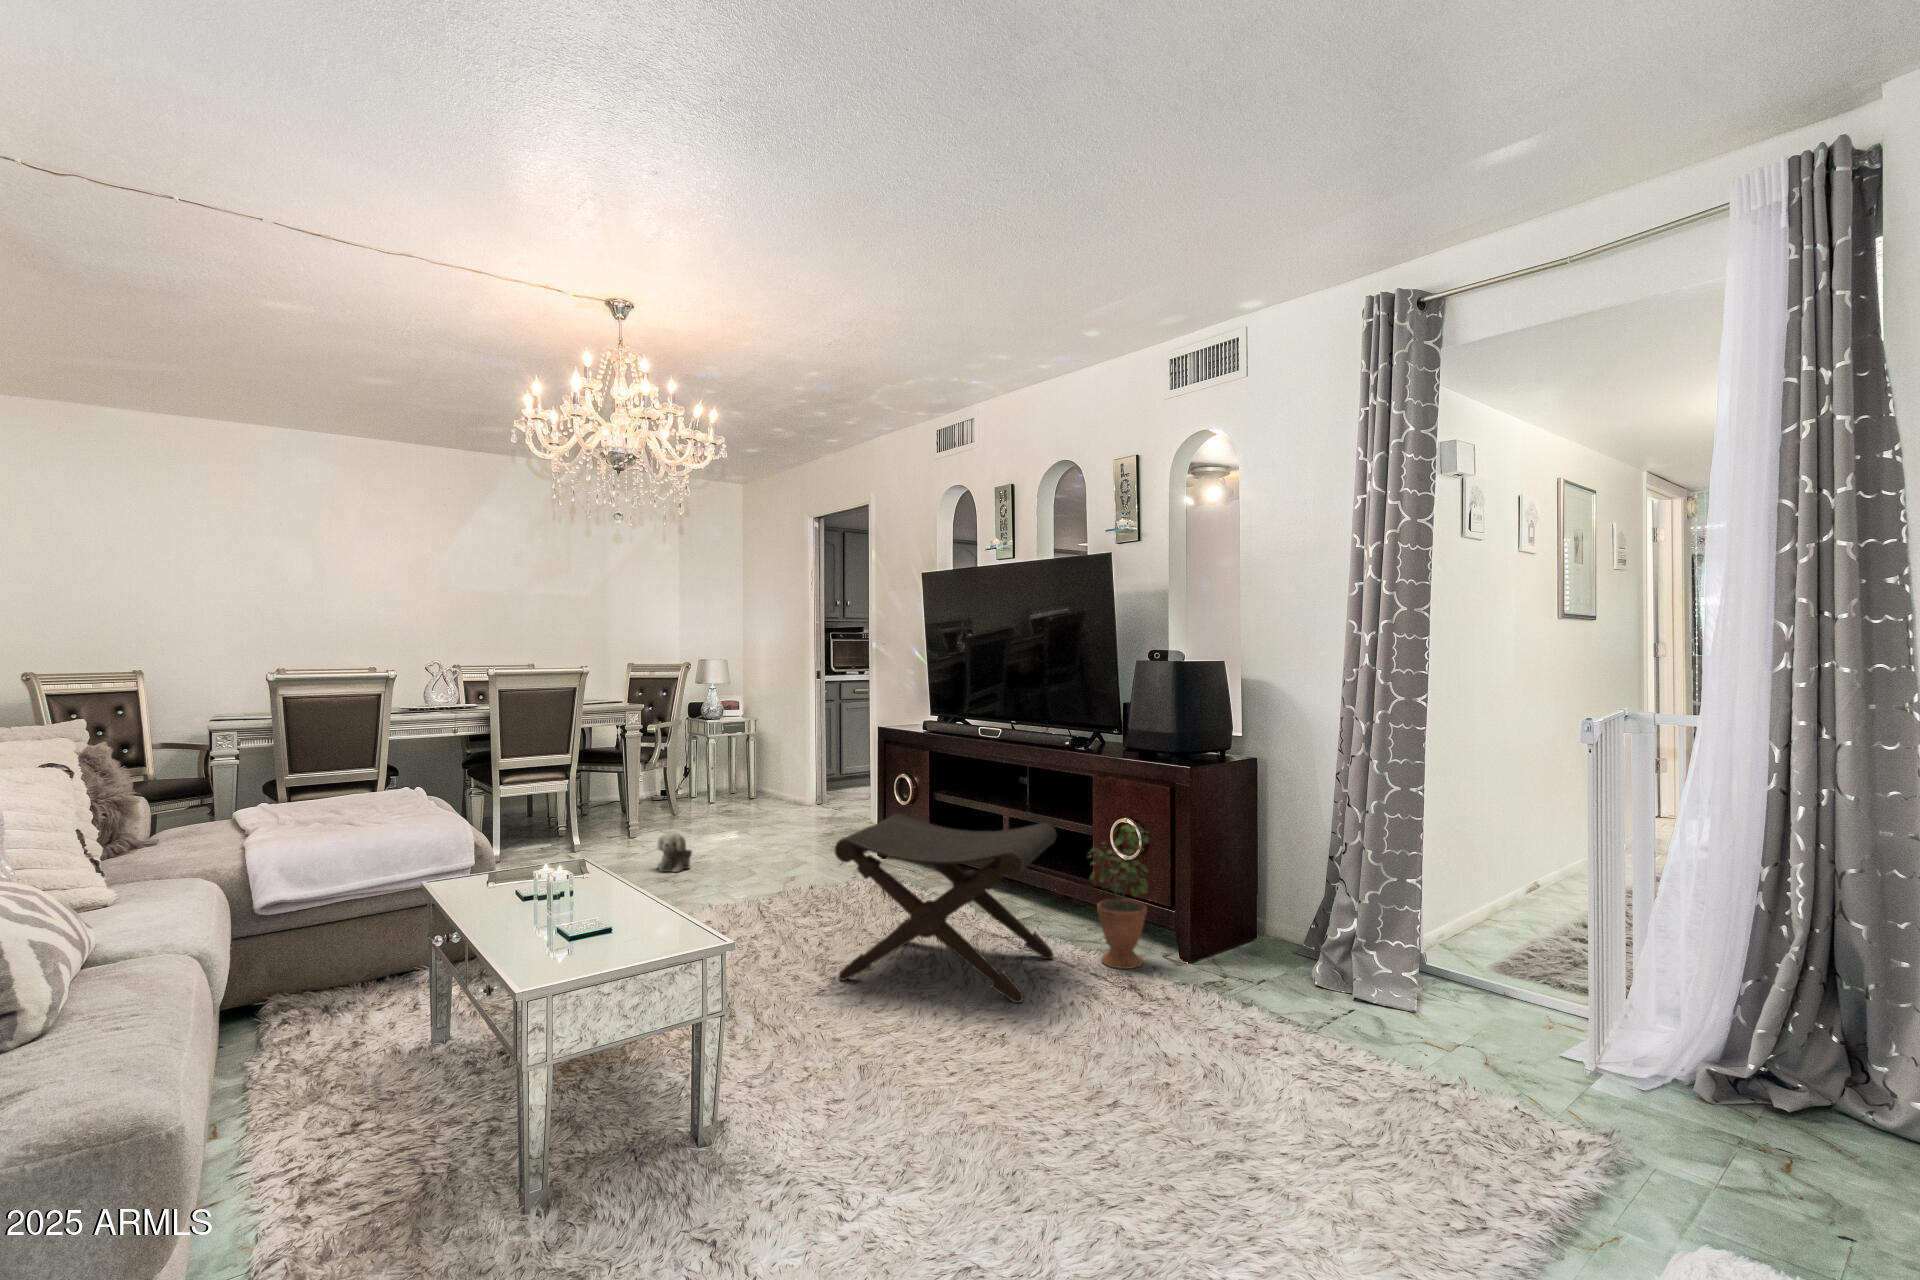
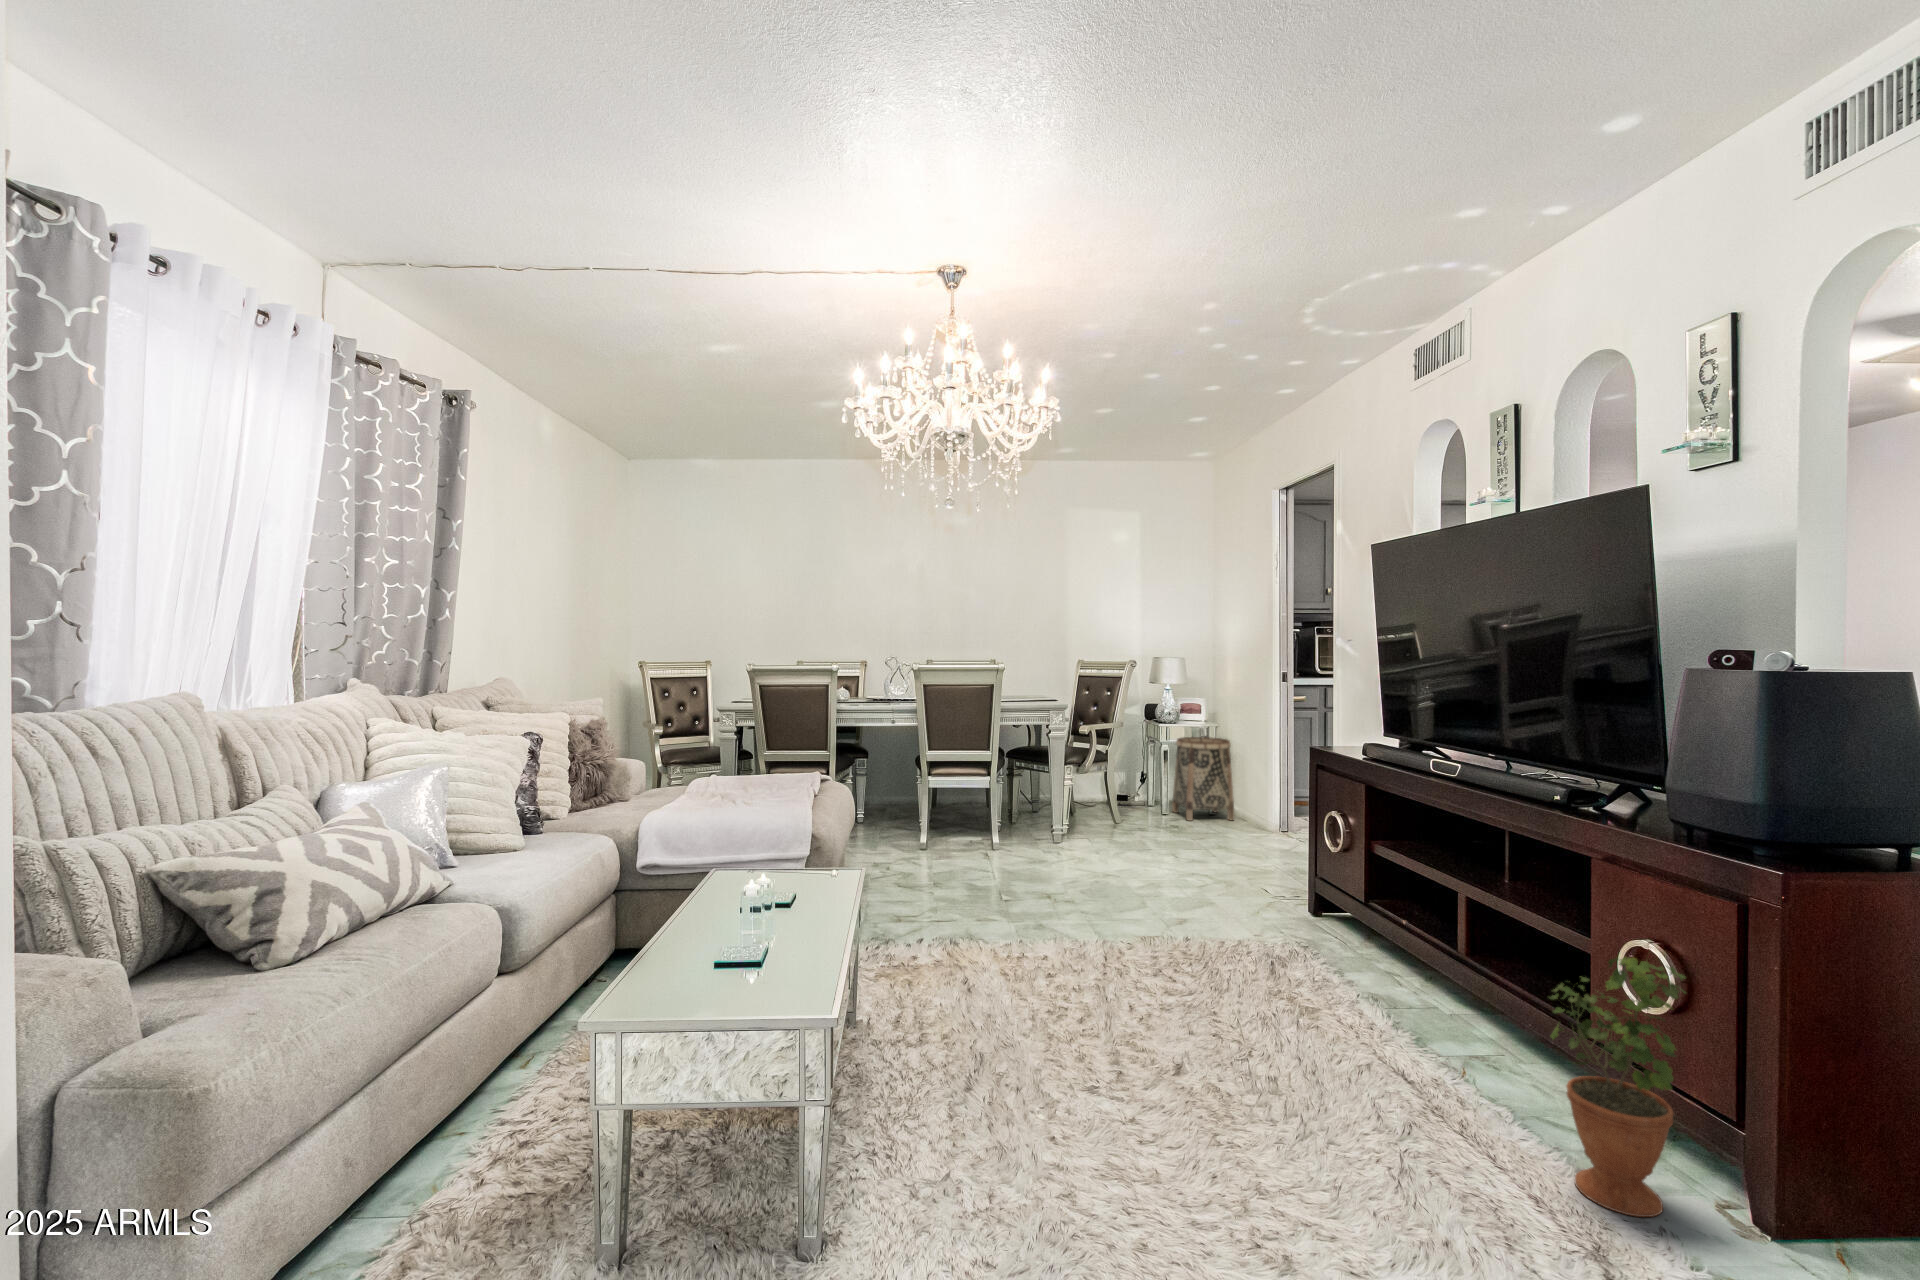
basket: none [720,729,779,806] -> present [1172,737,1234,821]
footstool: present [835,814,1057,1003] -> none [1127,871,1492,1220]
plush toy: present [657,833,692,872] -> none [1048,846,1088,890]

